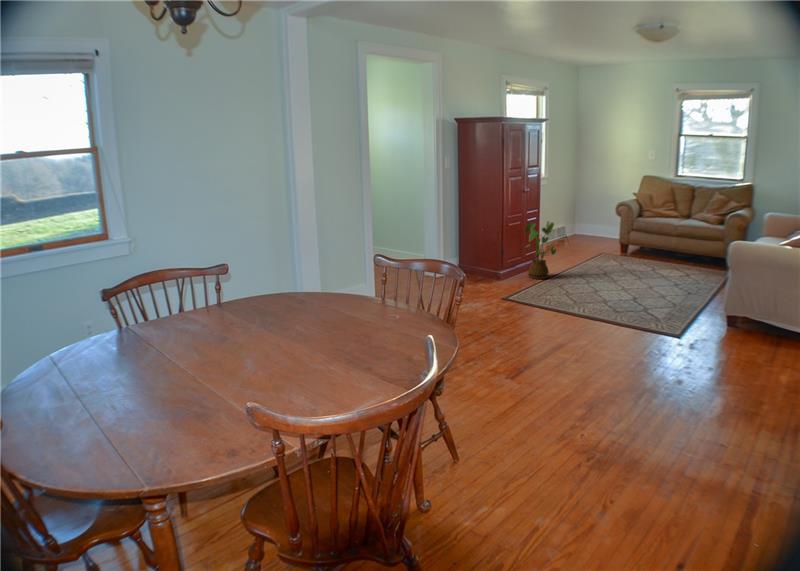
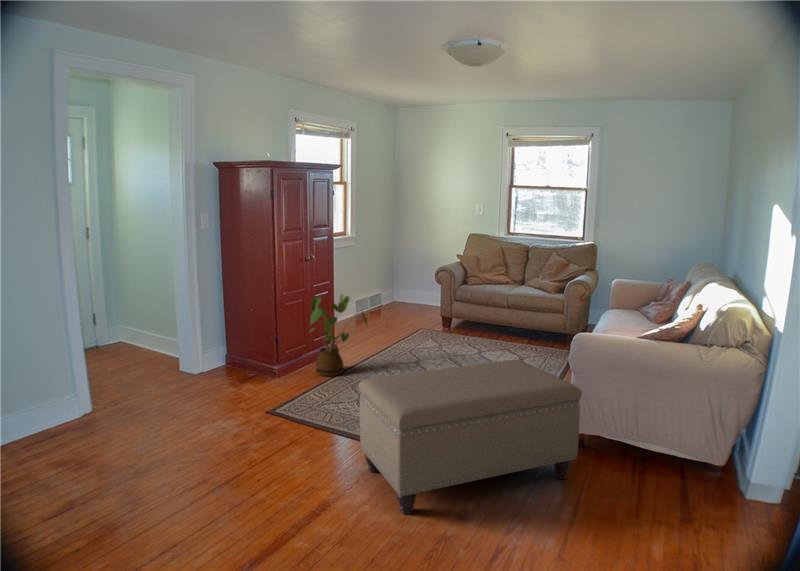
ottoman: none [584,266,742,350] -> present [359,360,582,515]

